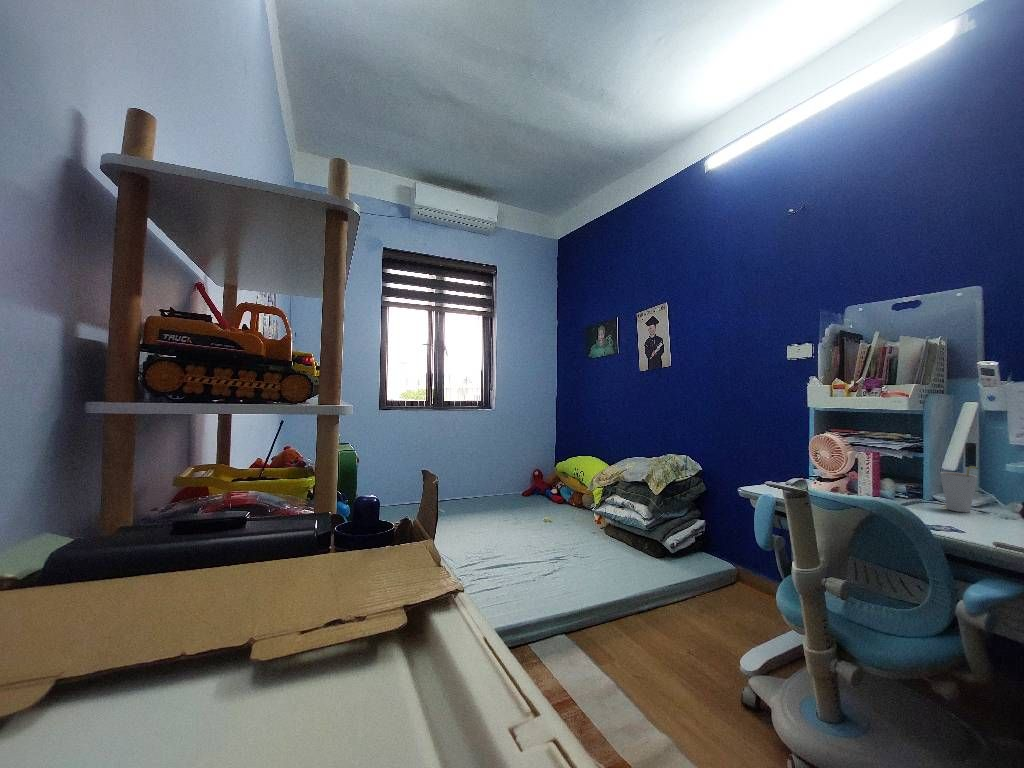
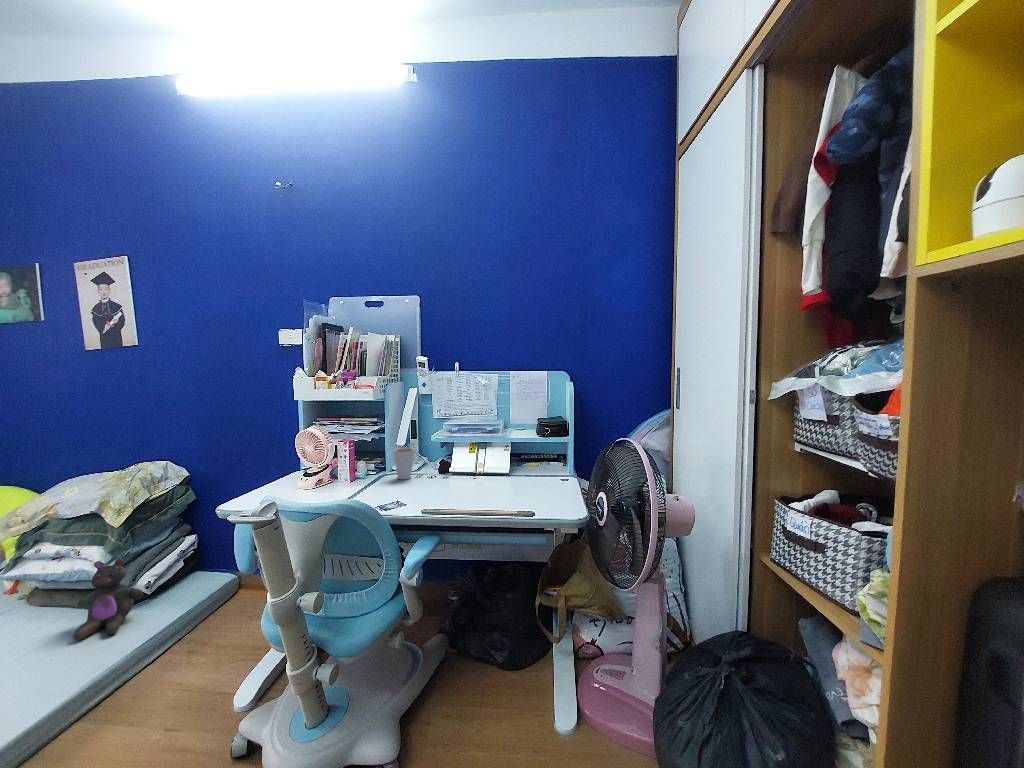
stuffed bear: none [632,514,671,570] -> present [73,559,143,640]

